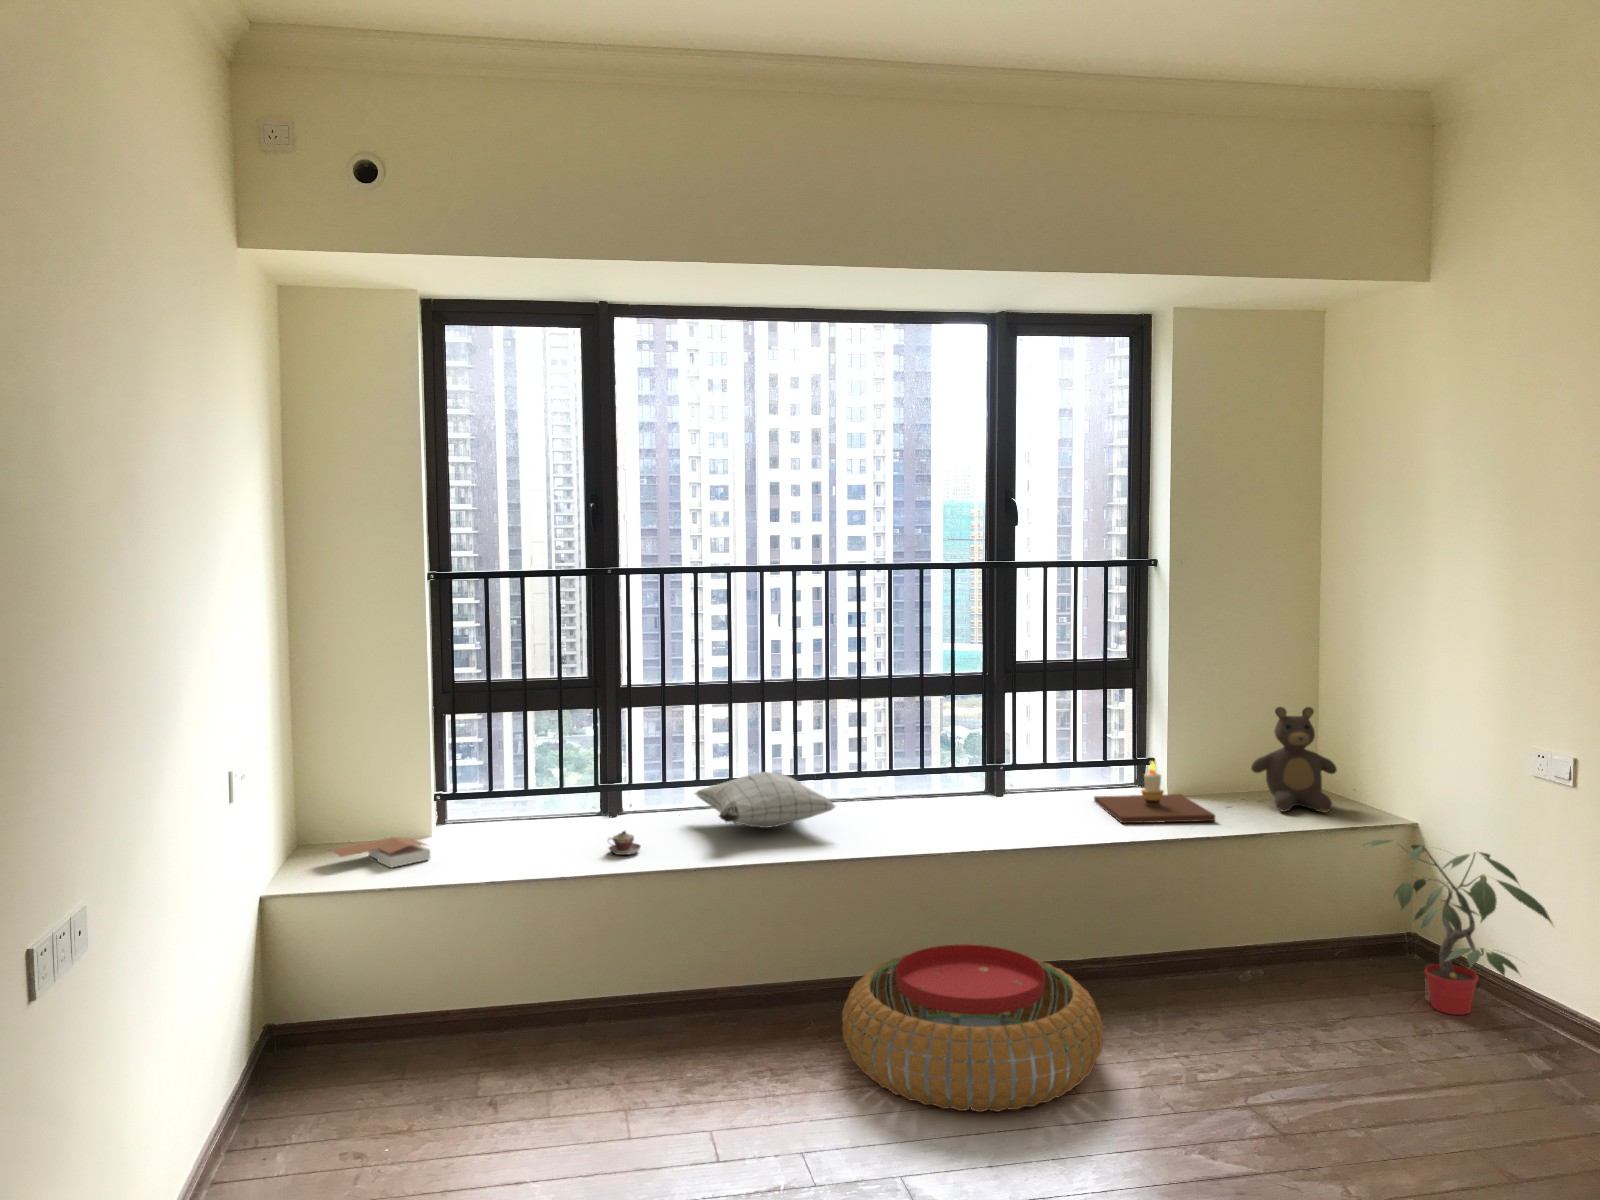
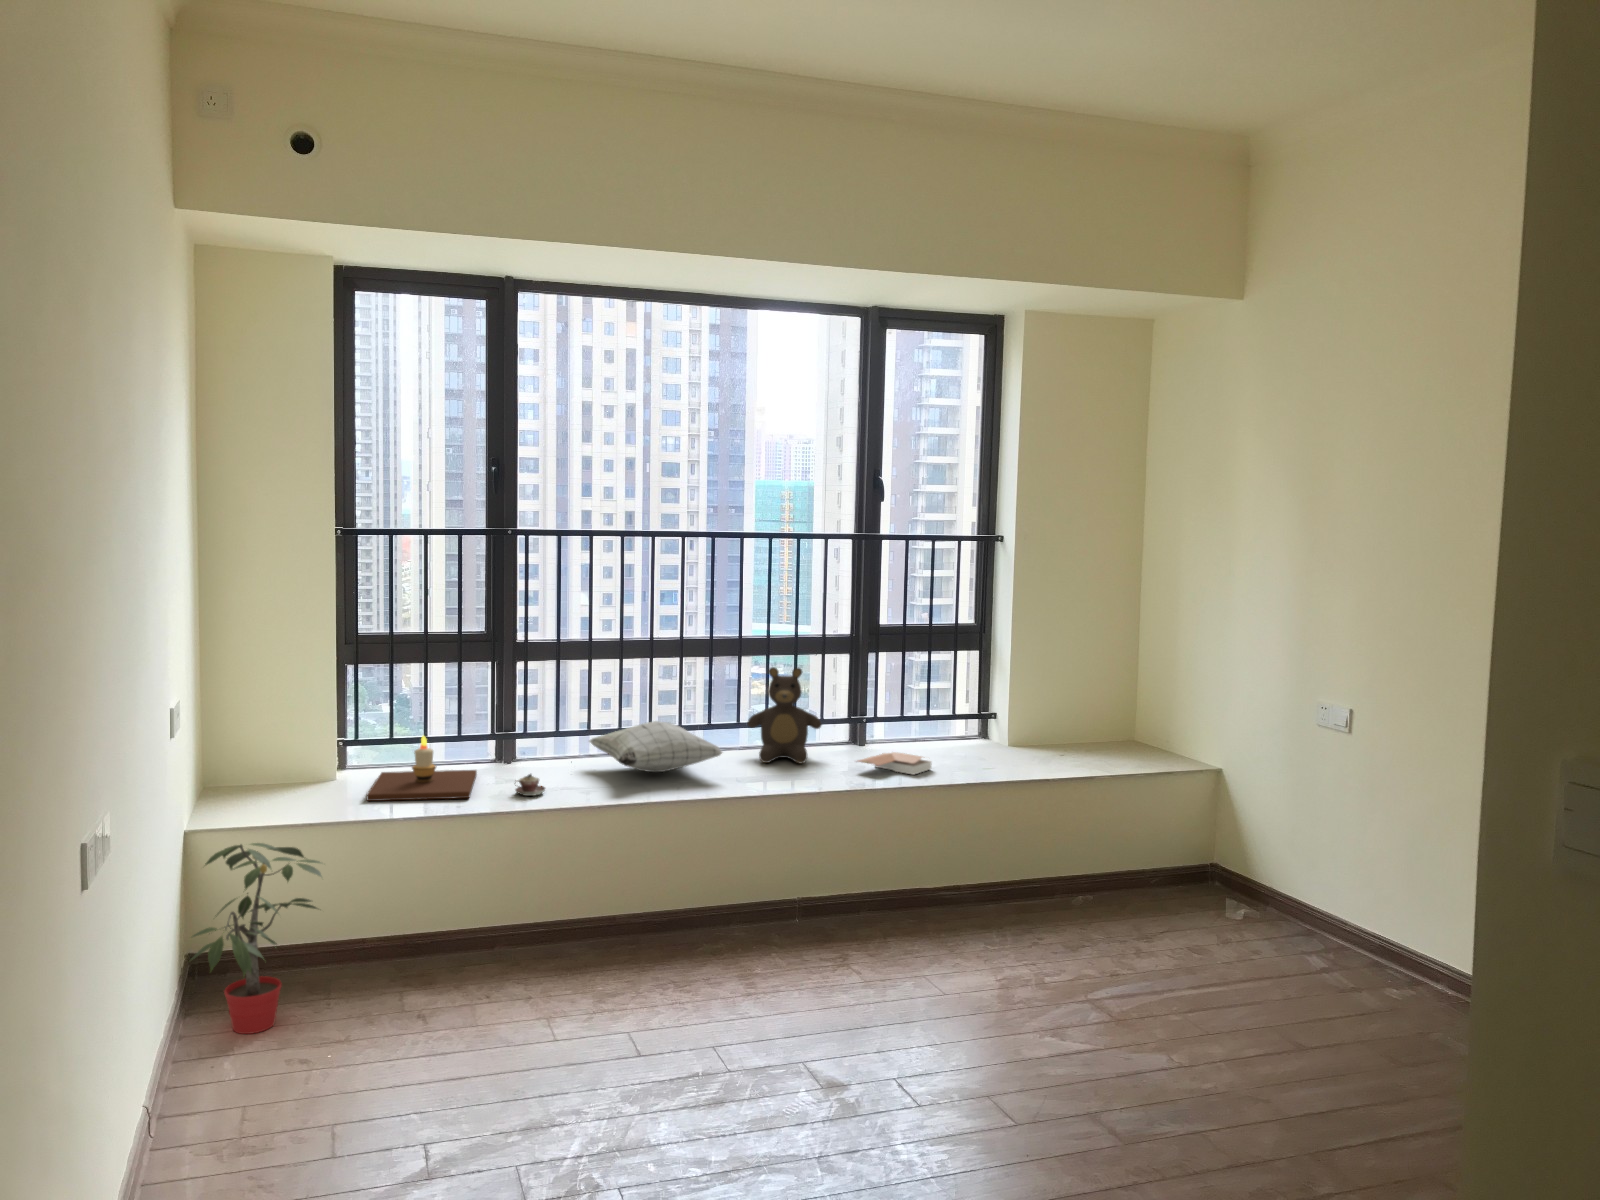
teddy bear: present [1251,707,1337,812] -> present [747,667,822,764]
candle: present [1094,761,1215,823] -> present [367,736,477,801]
book: present [329,837,430,867] -> present [857,752,932,774]
potted plant: present [1363,840,1553,1015] -> present [192,843,322,1034]
pouf: present [842,945,1103,1112] -> none [736,872,961,1009]

